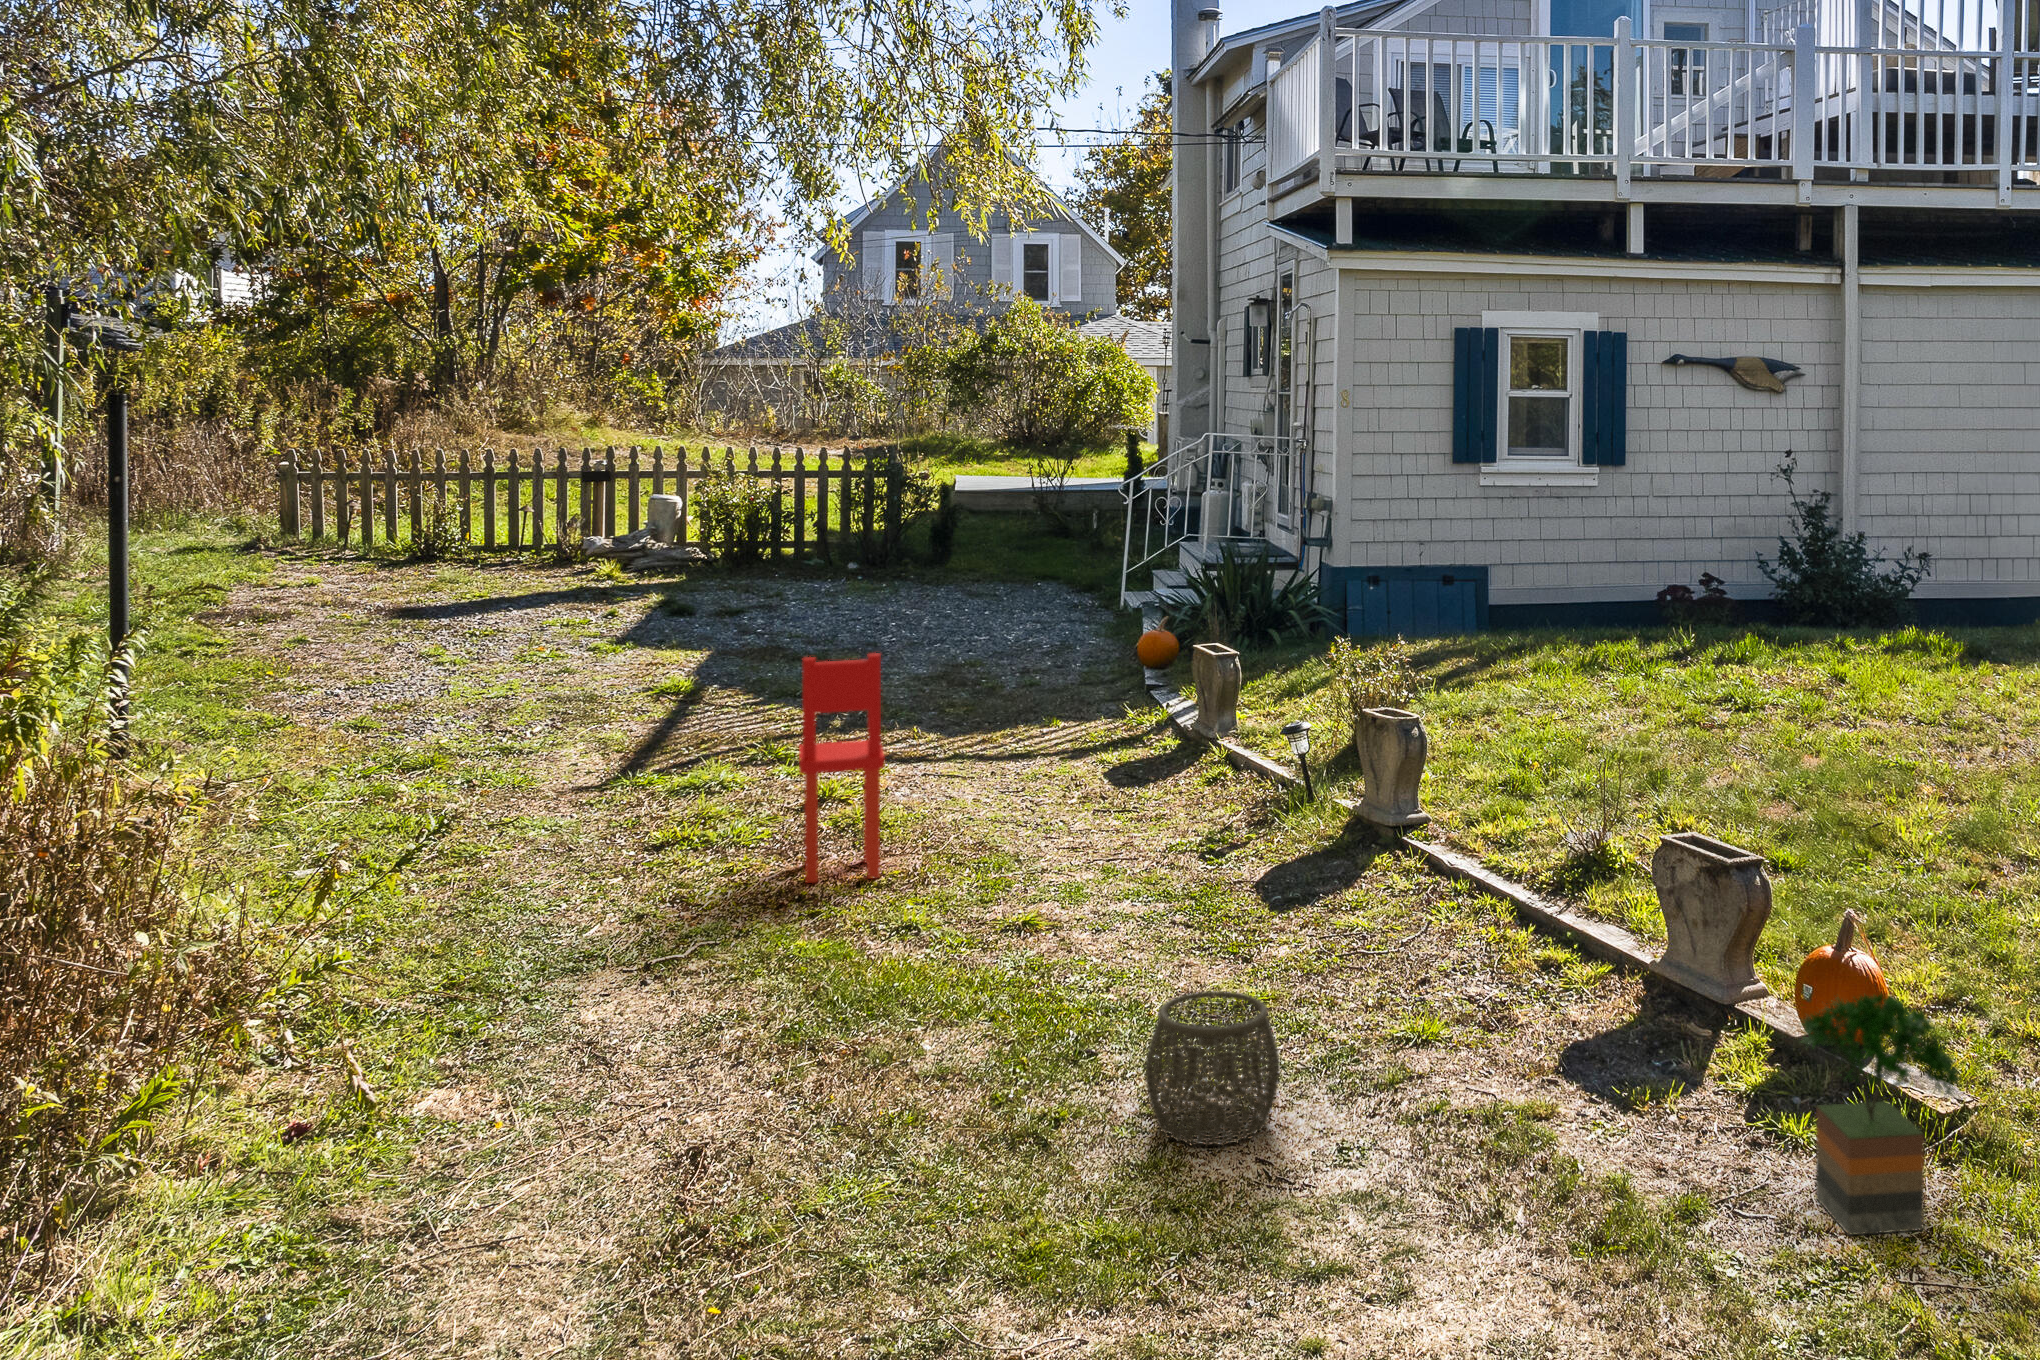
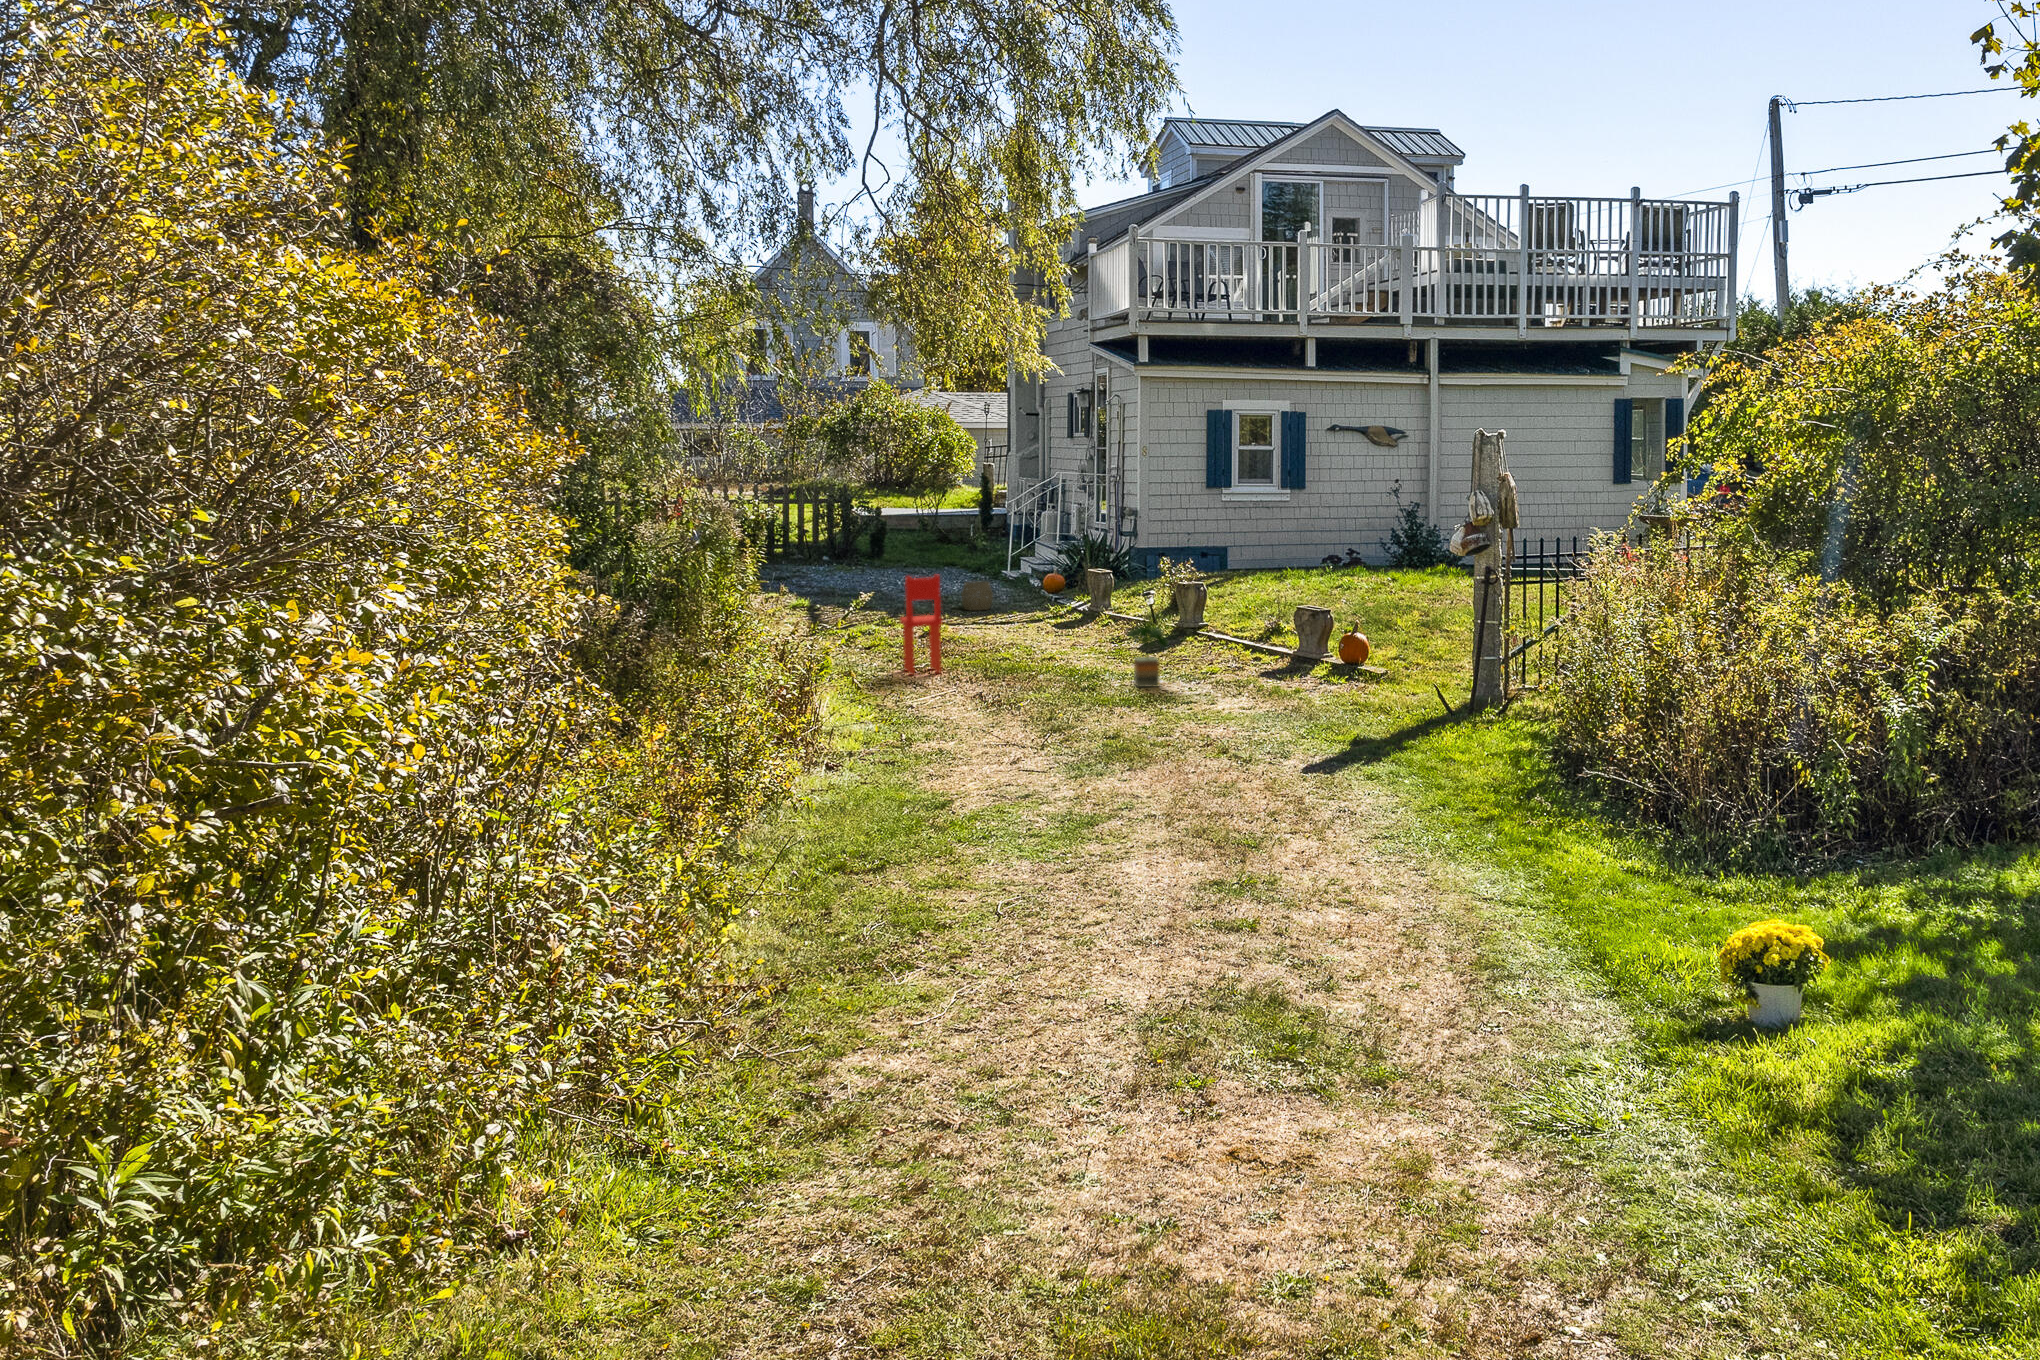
woven basket: present [1145,991,1280,1146] -> present [961,581,993,610]
potted tree: present [1802,994,1961,1235] -> present [1129,626,1168,687]

